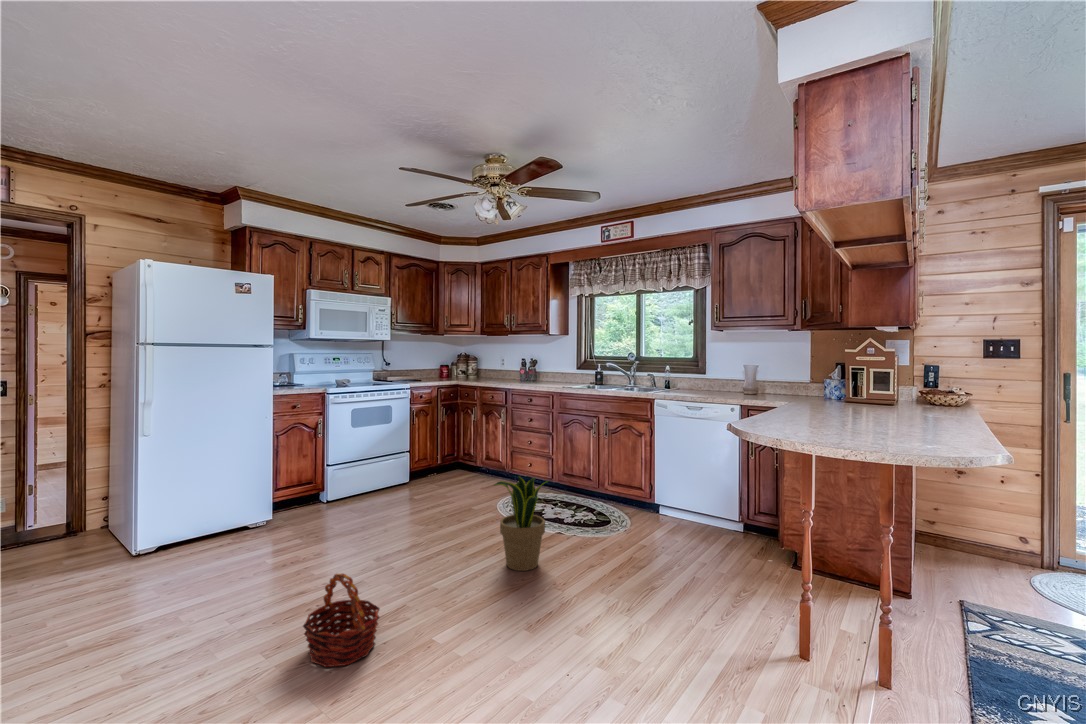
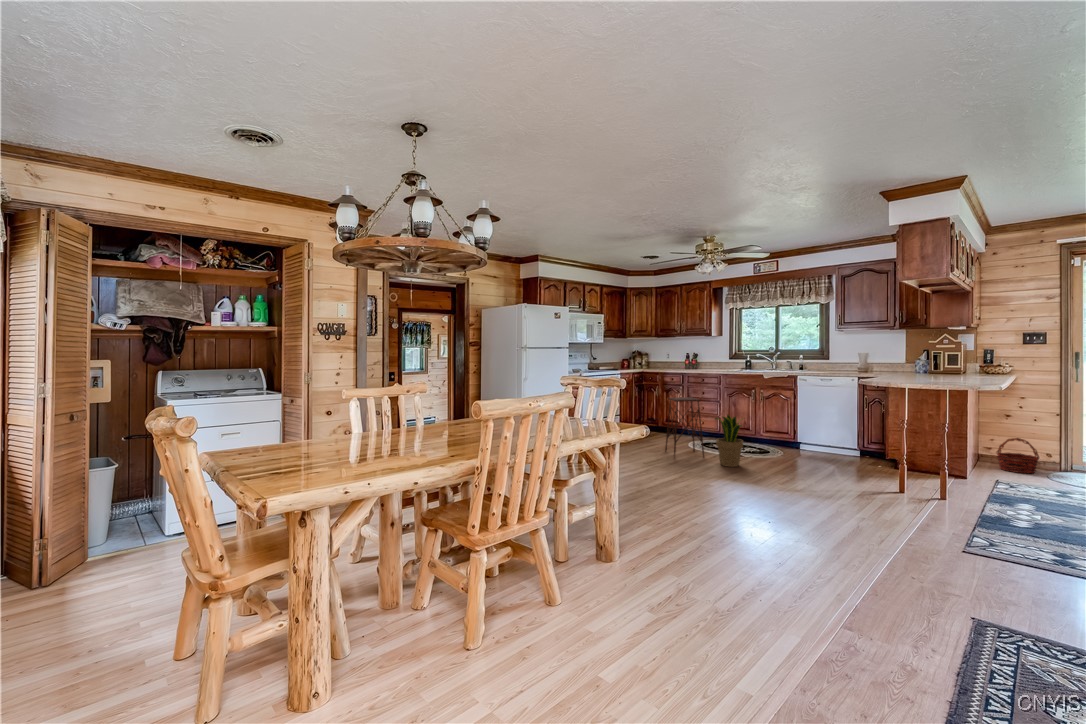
side table: none [442,436,495,544] -> present [665,397,704,457]
basket: present [303,574,380,667] -> present [996,438,1039,473]

